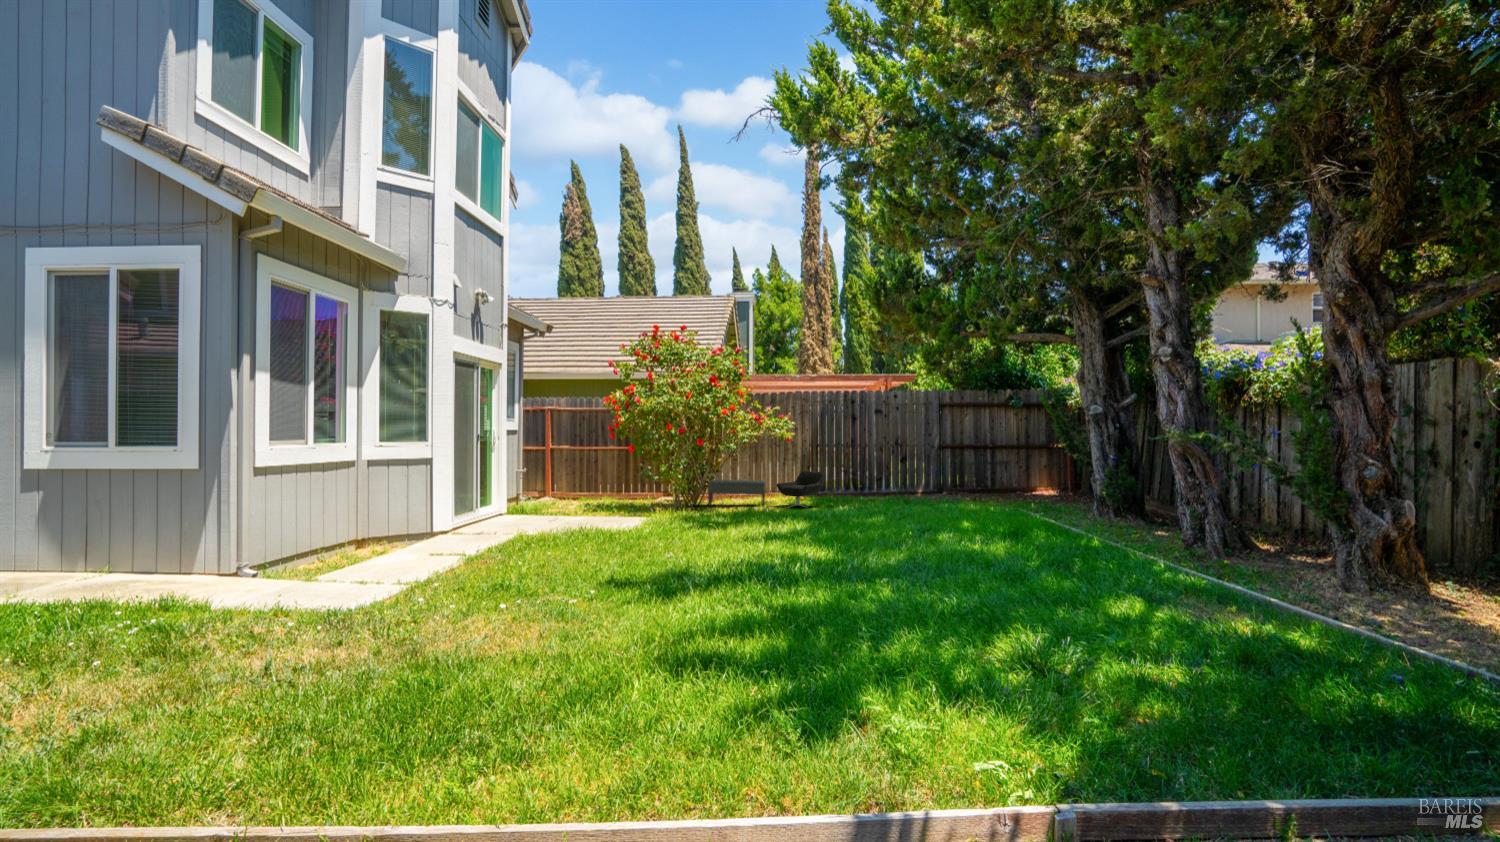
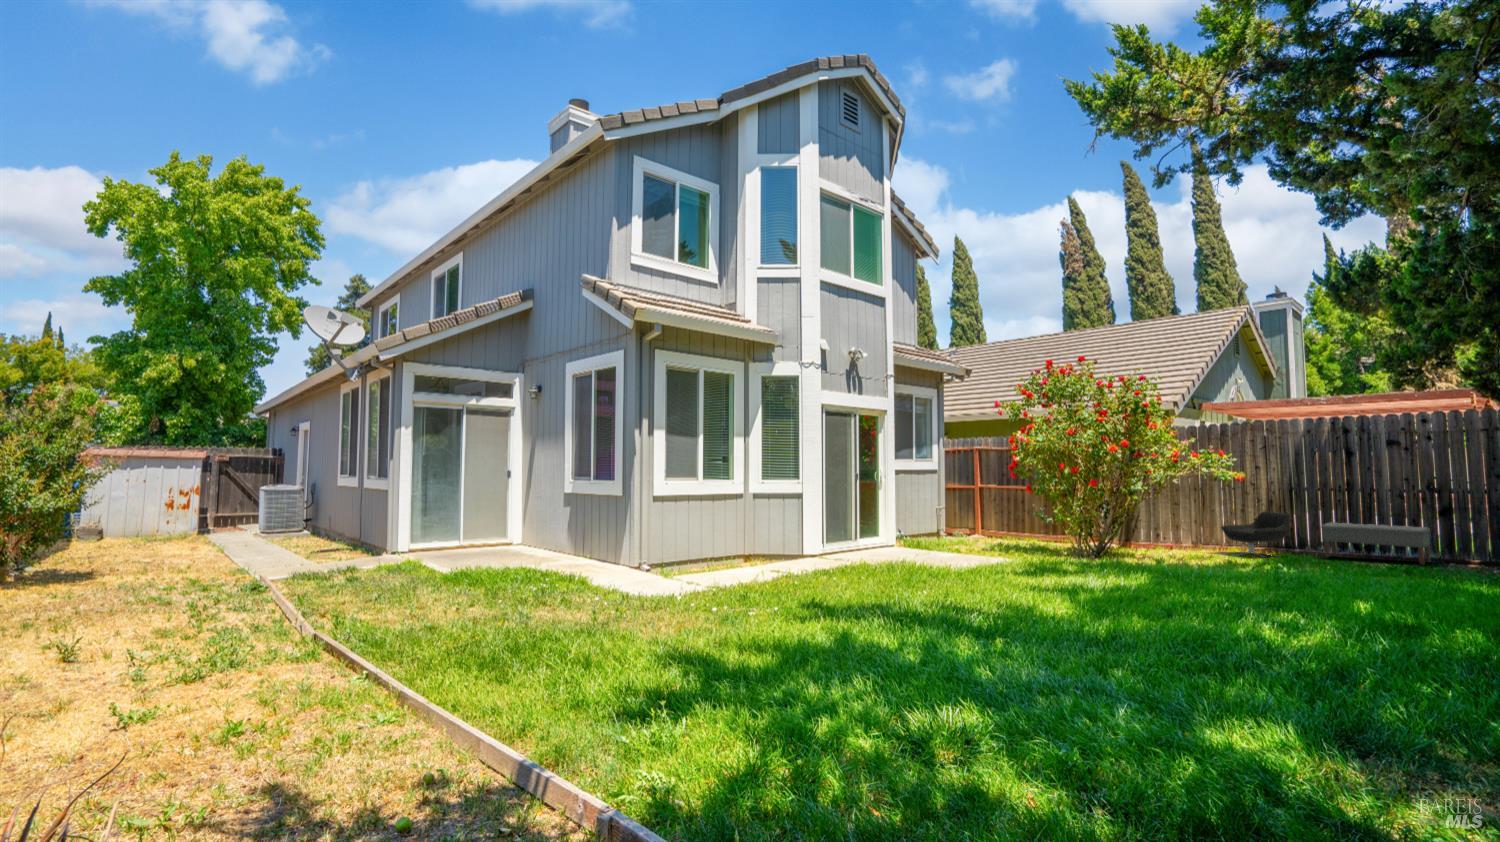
bench: present [708,479,766,506] -> present [1322,522,1430,565]

